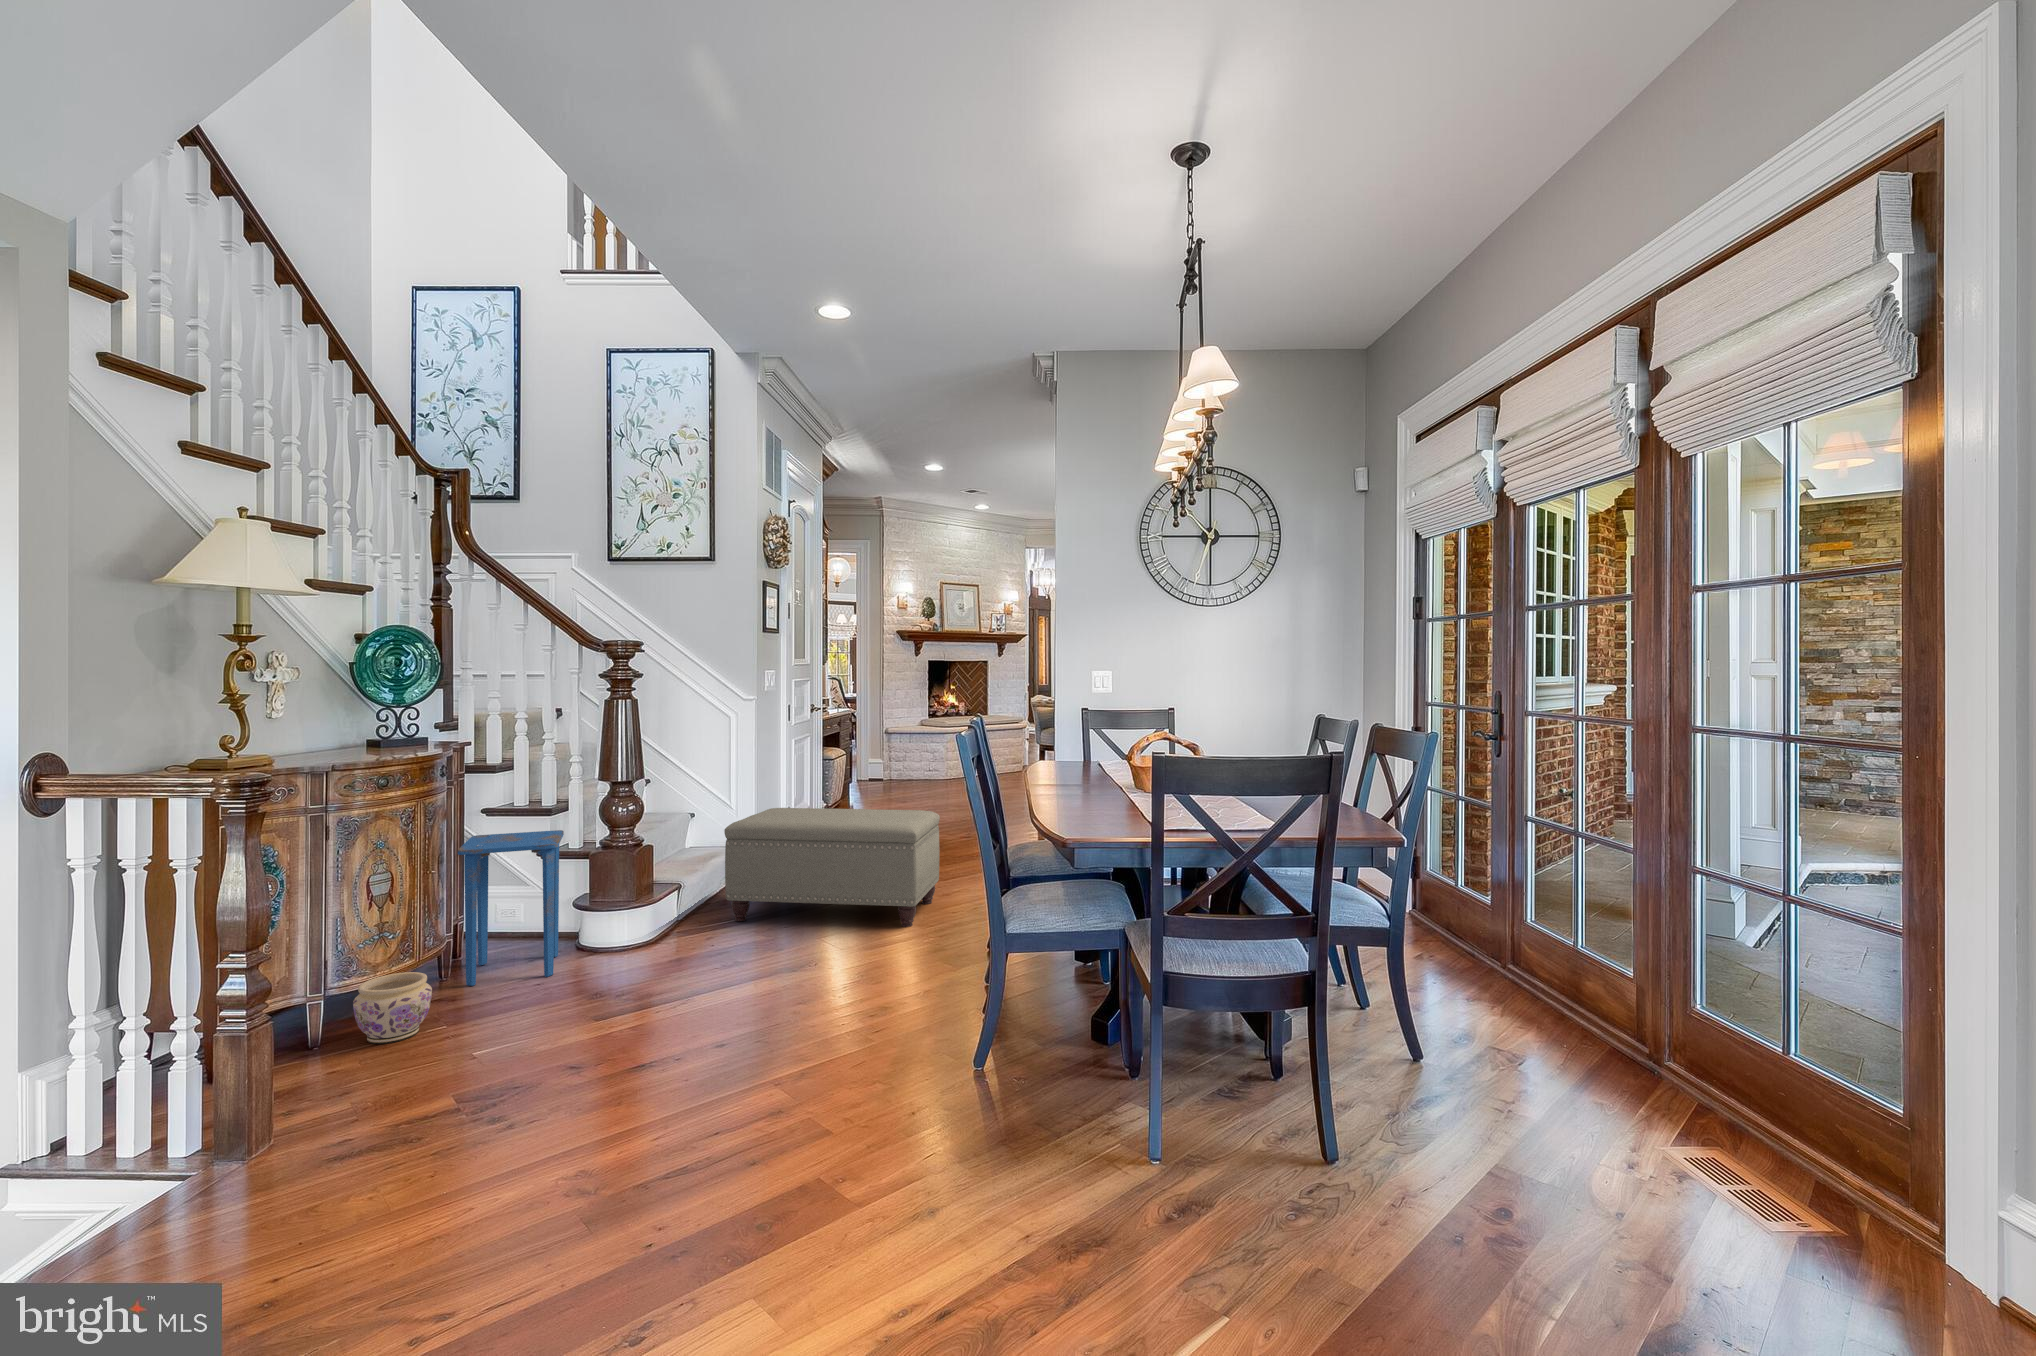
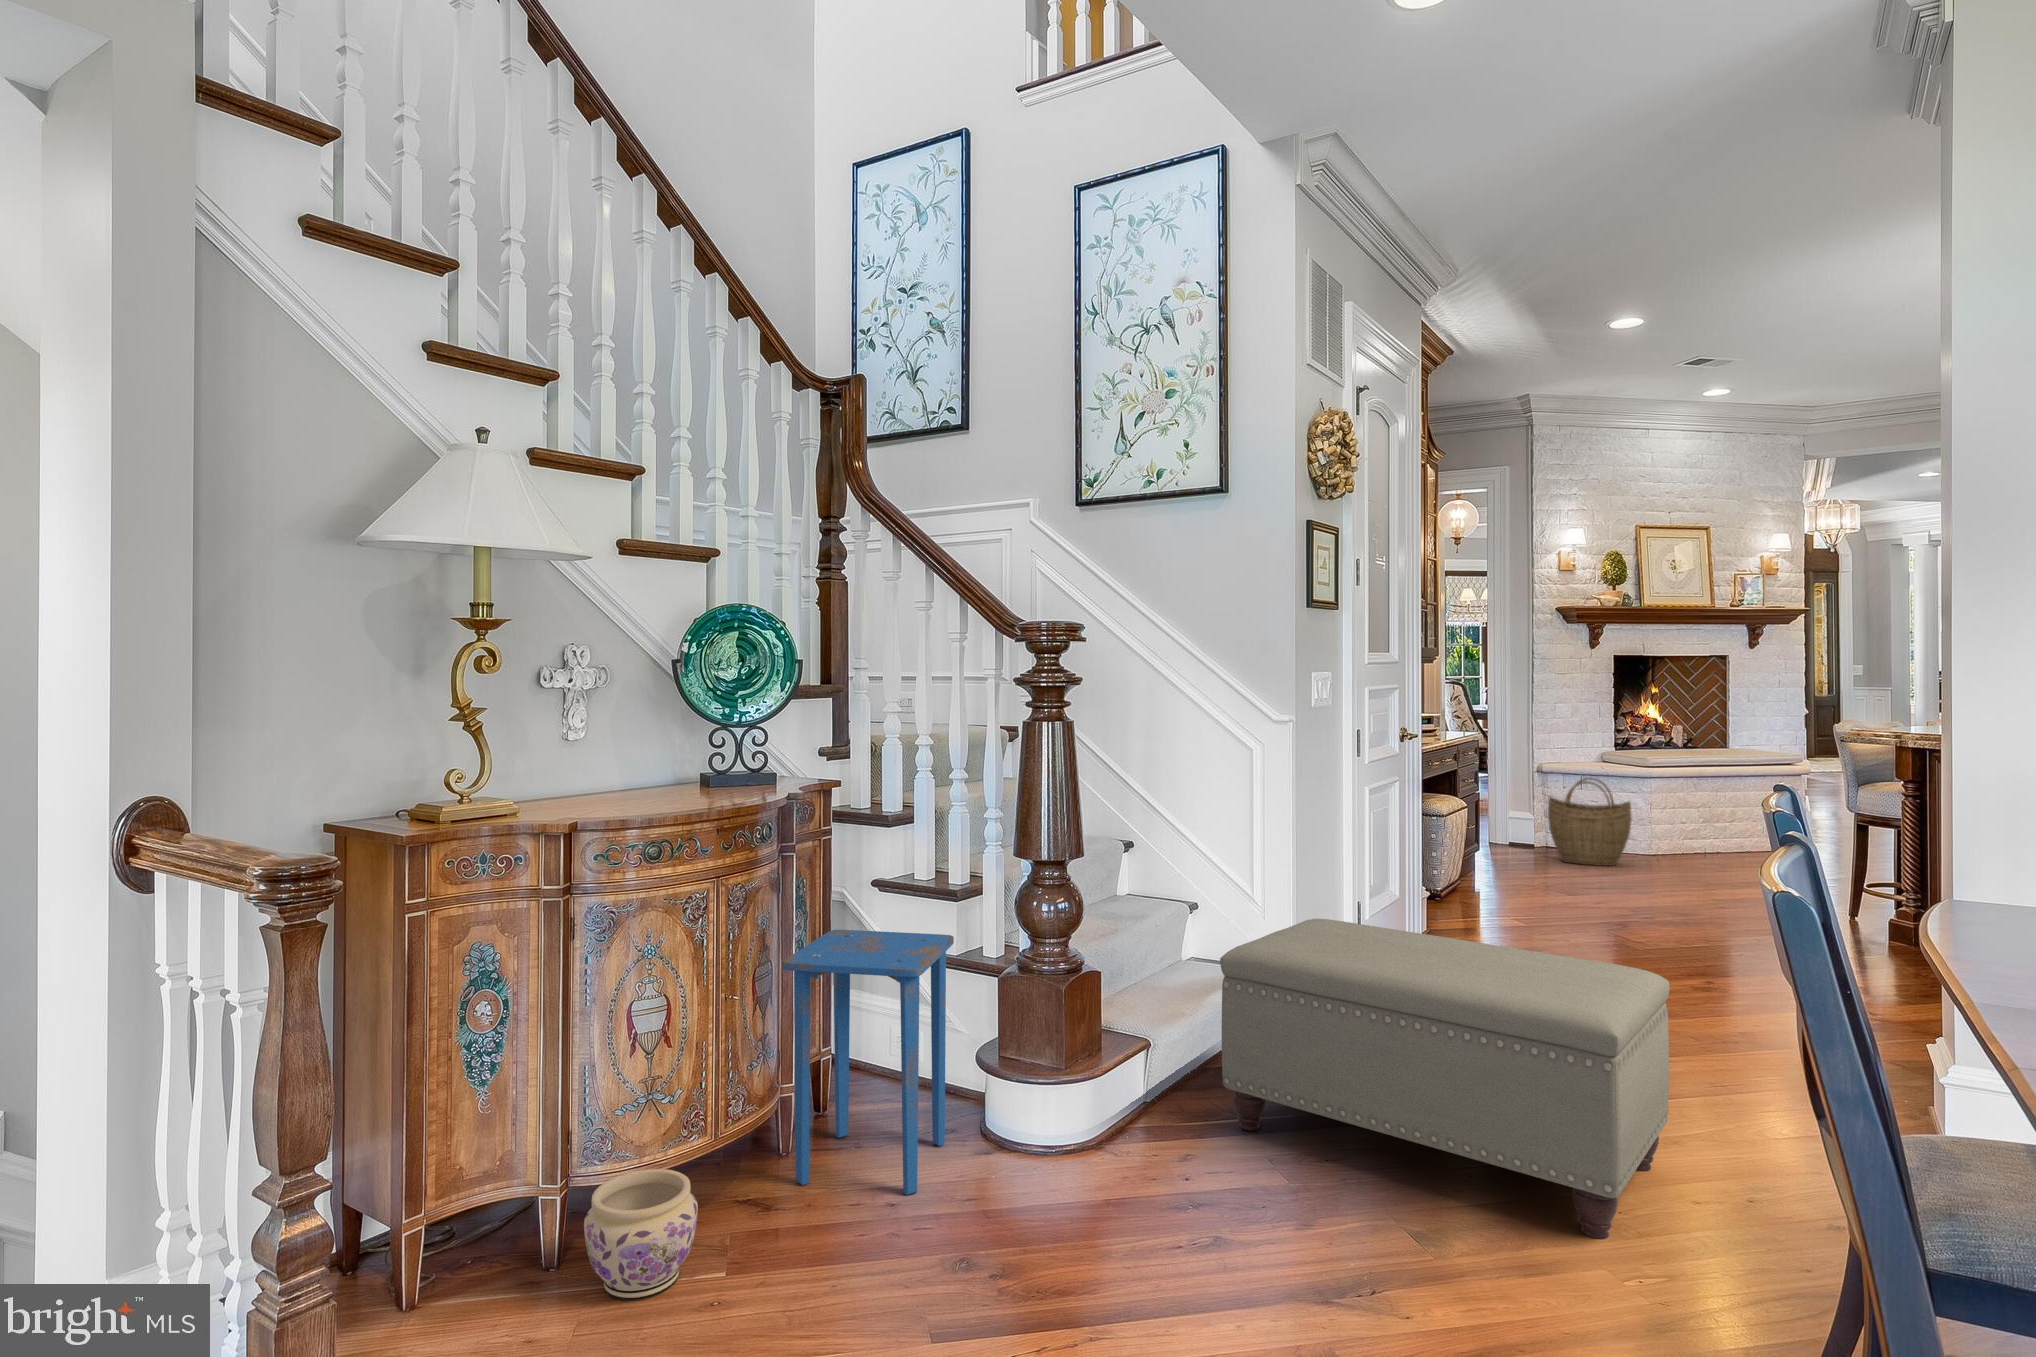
woven basket: none [893,735,938,788] -> present [1548,778,1632,866]

